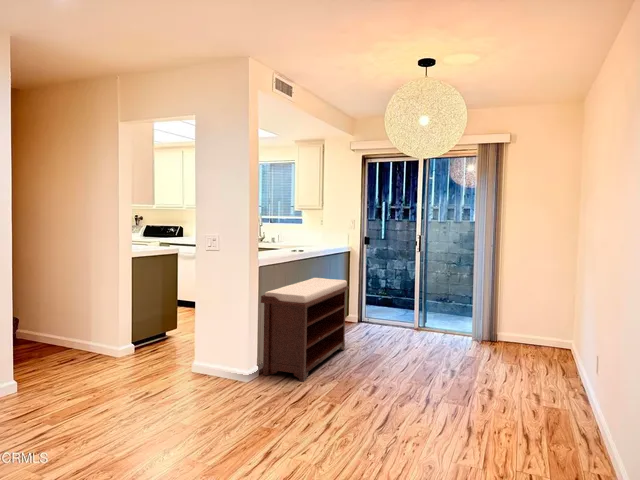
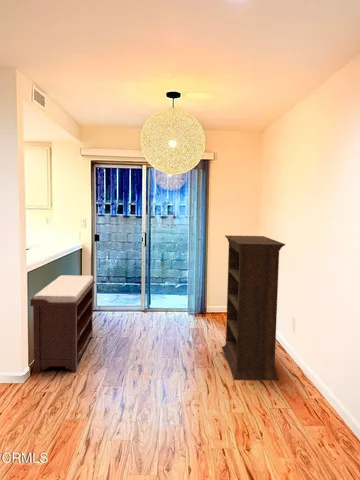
bookcase: none [487,237,566,437] -> present [222,235,285,380]

